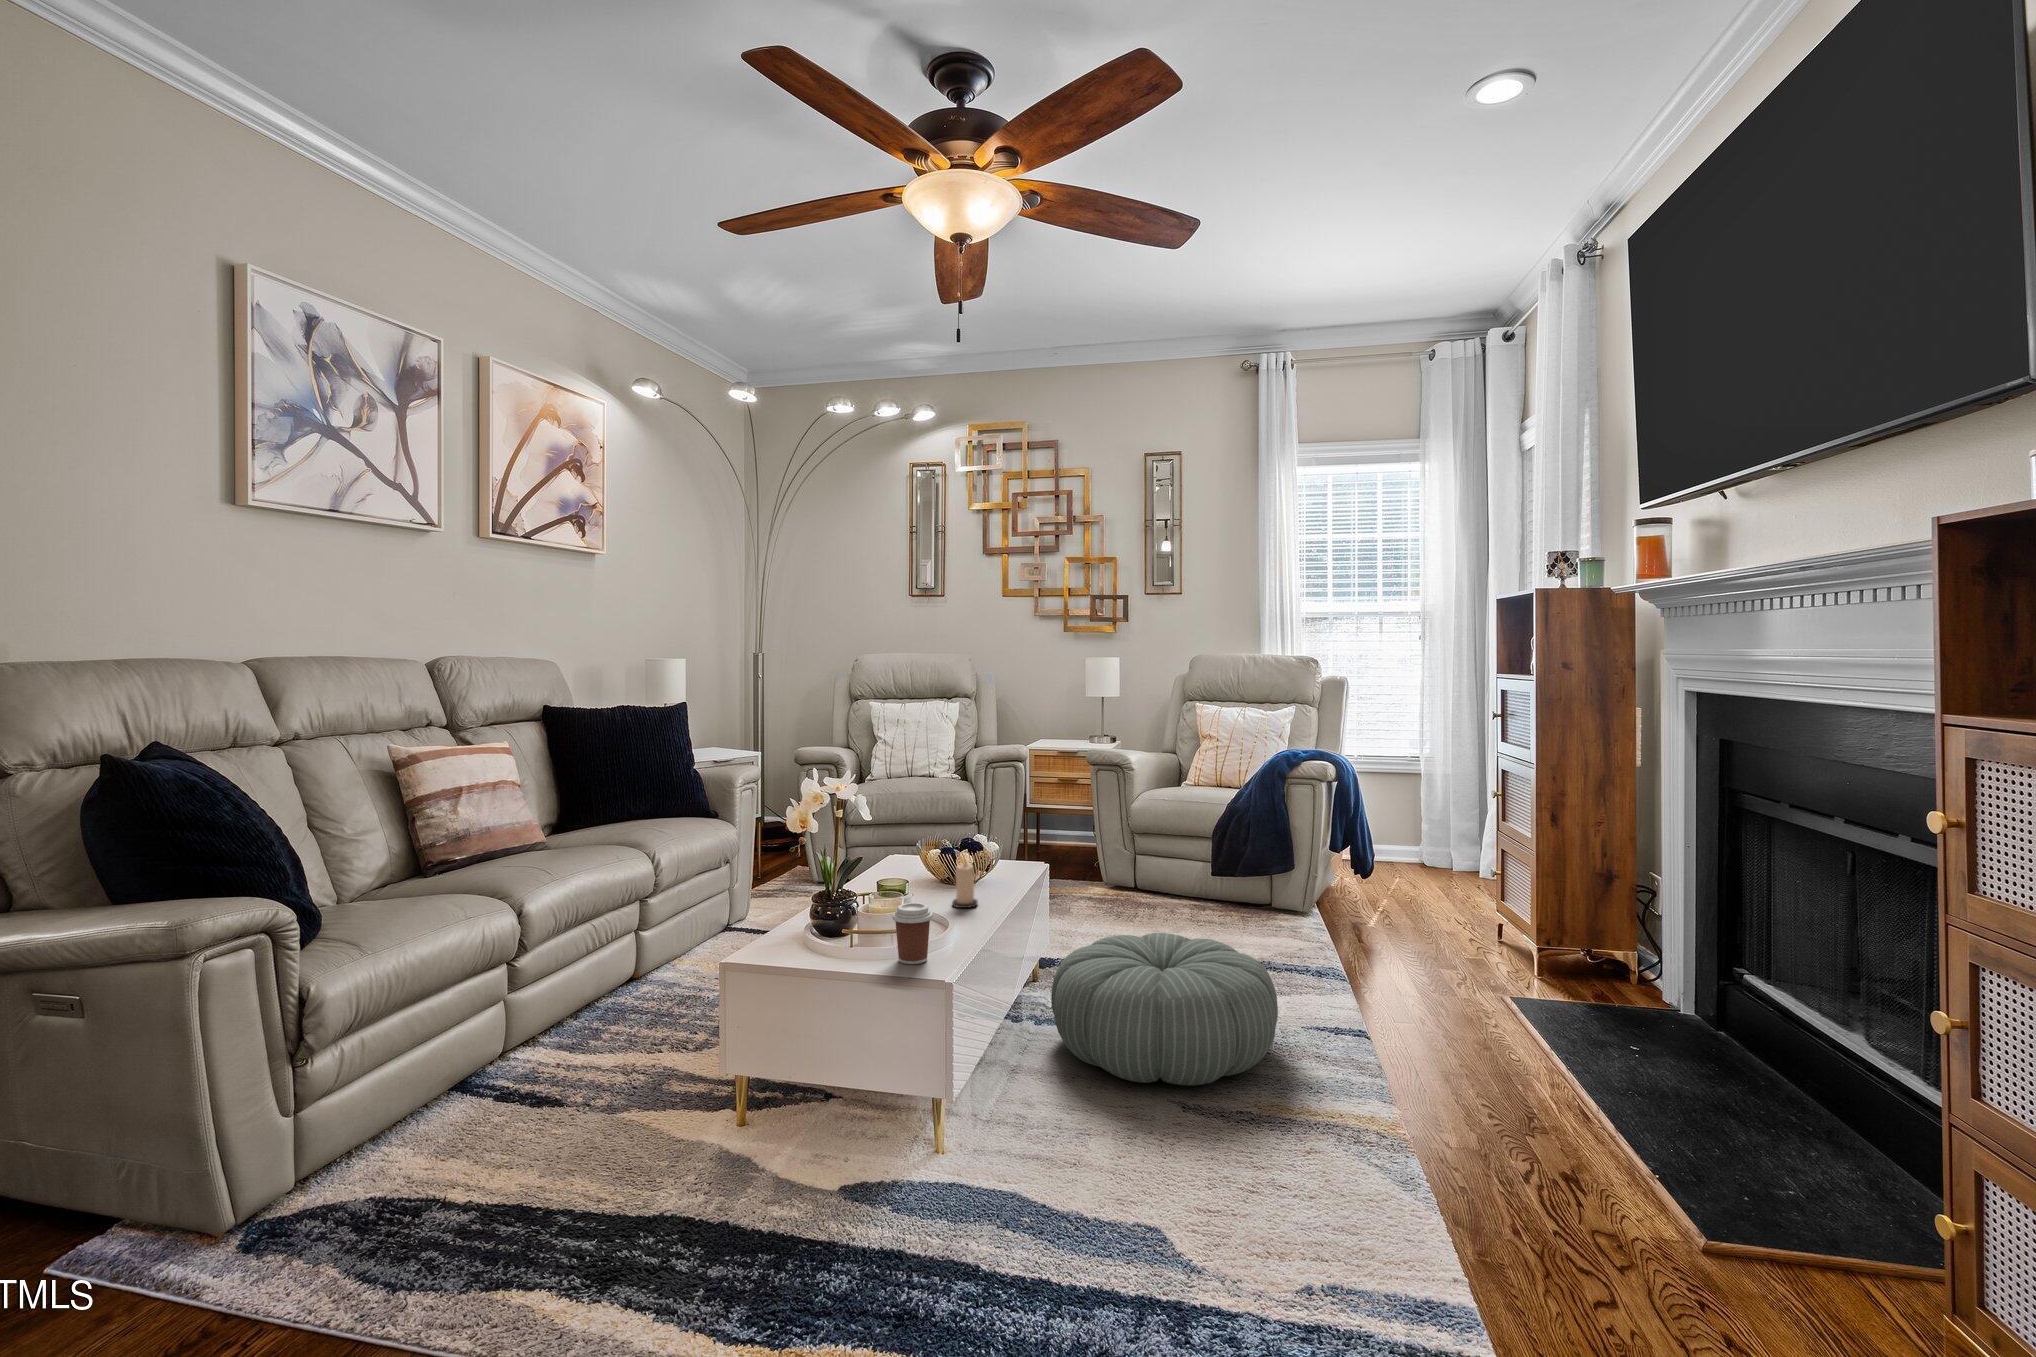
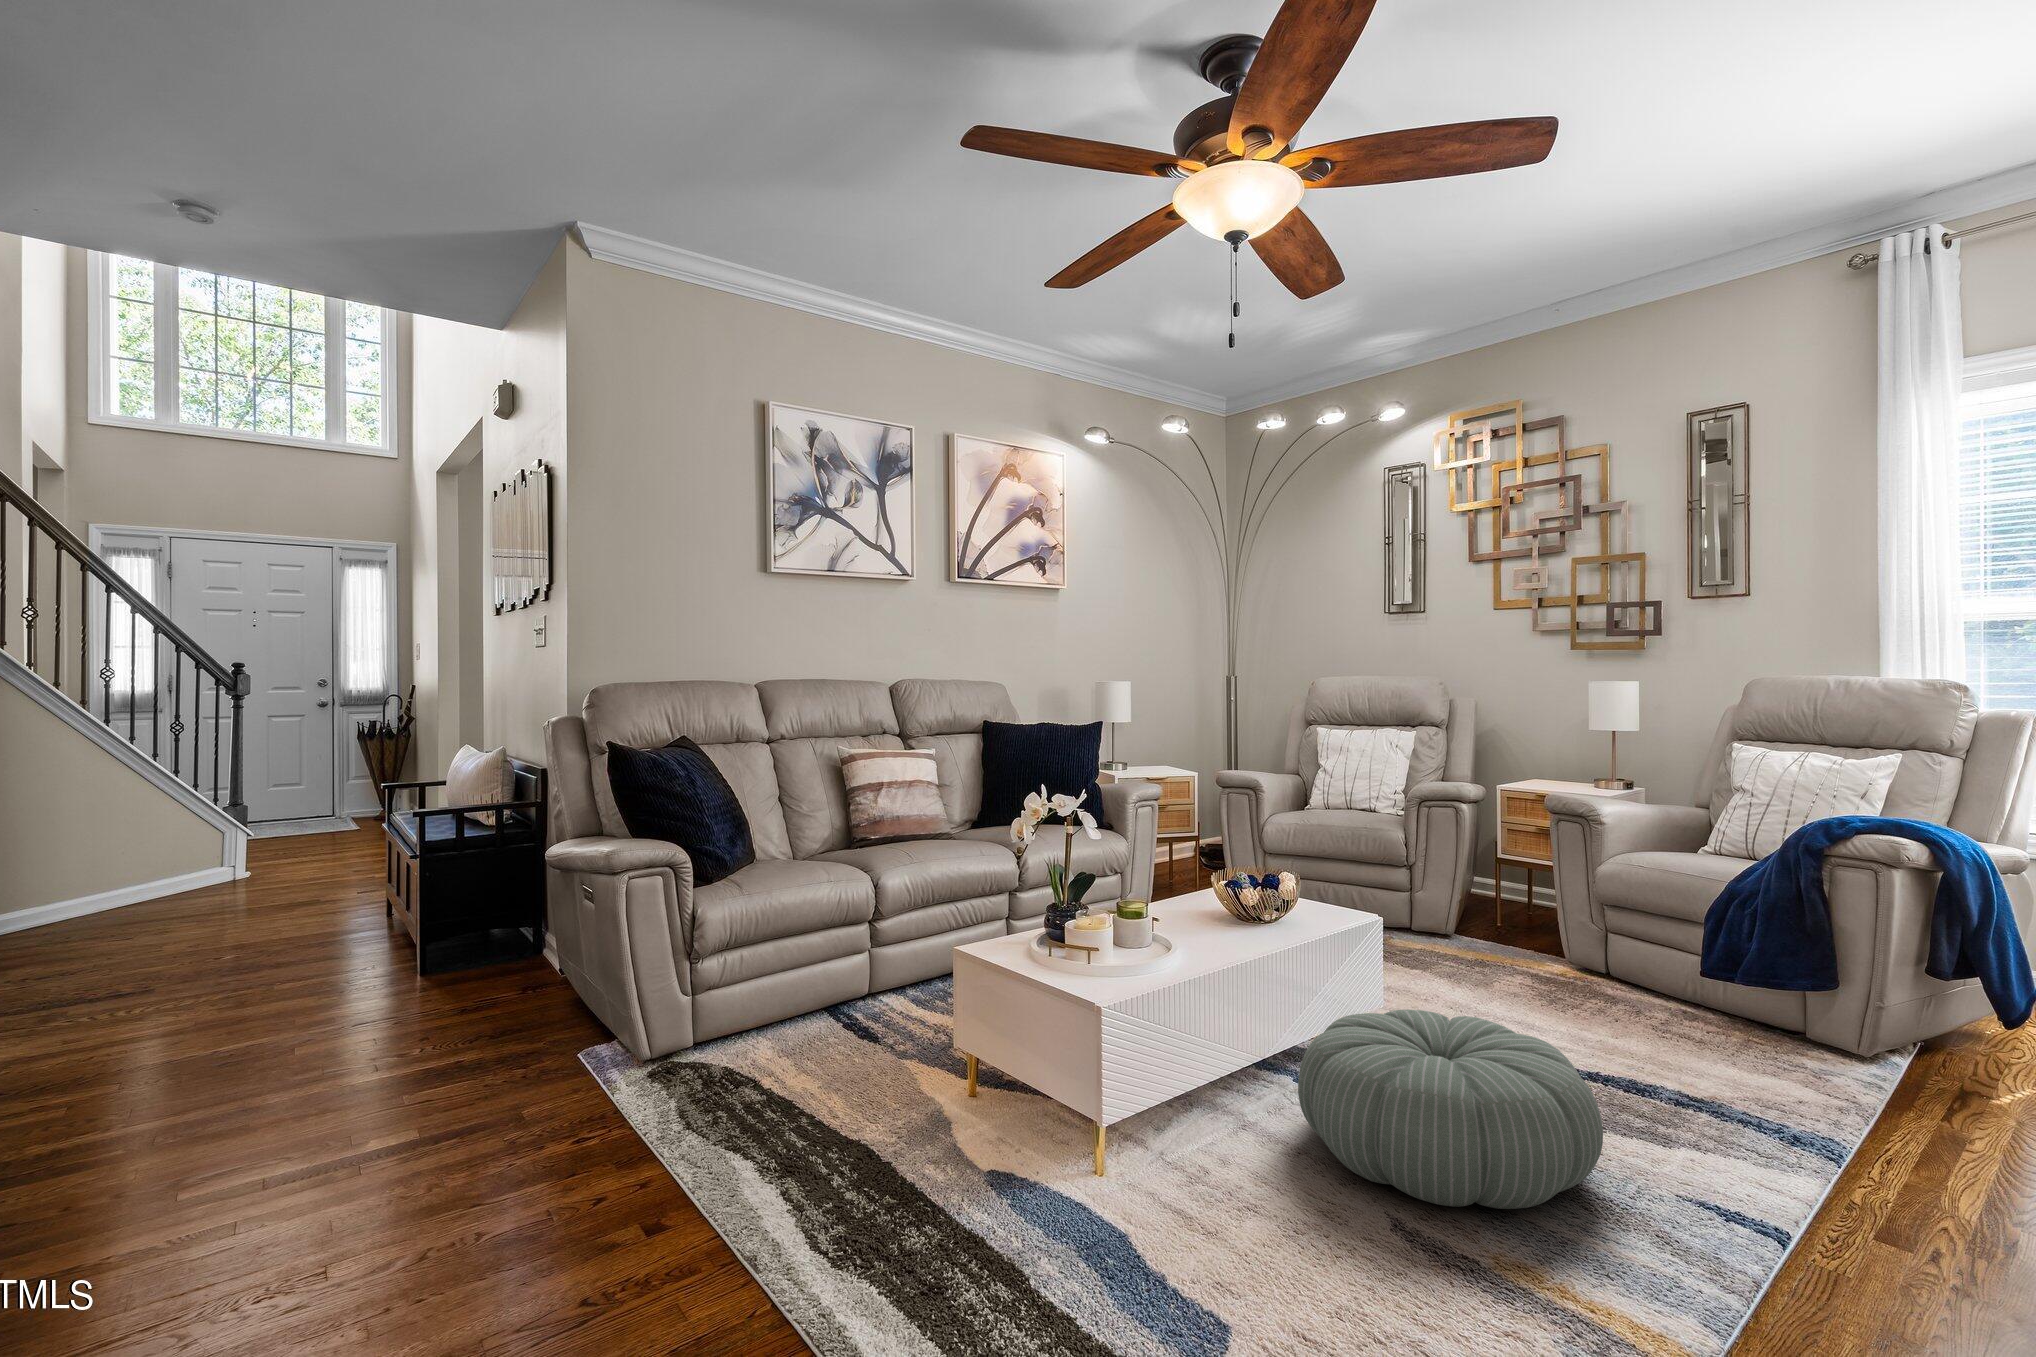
candle: present [952,864,978,908] -> none [1217,895,1246,945]
coffee cup: present [892,903,933,964] -> none [1082,922,1122,983]

